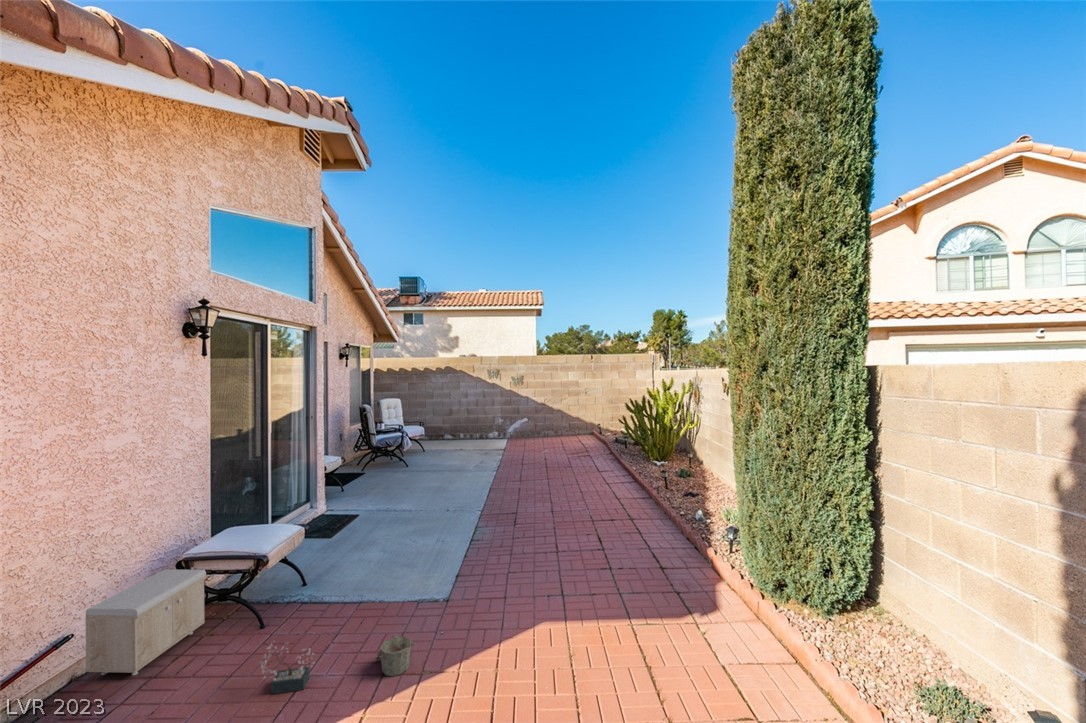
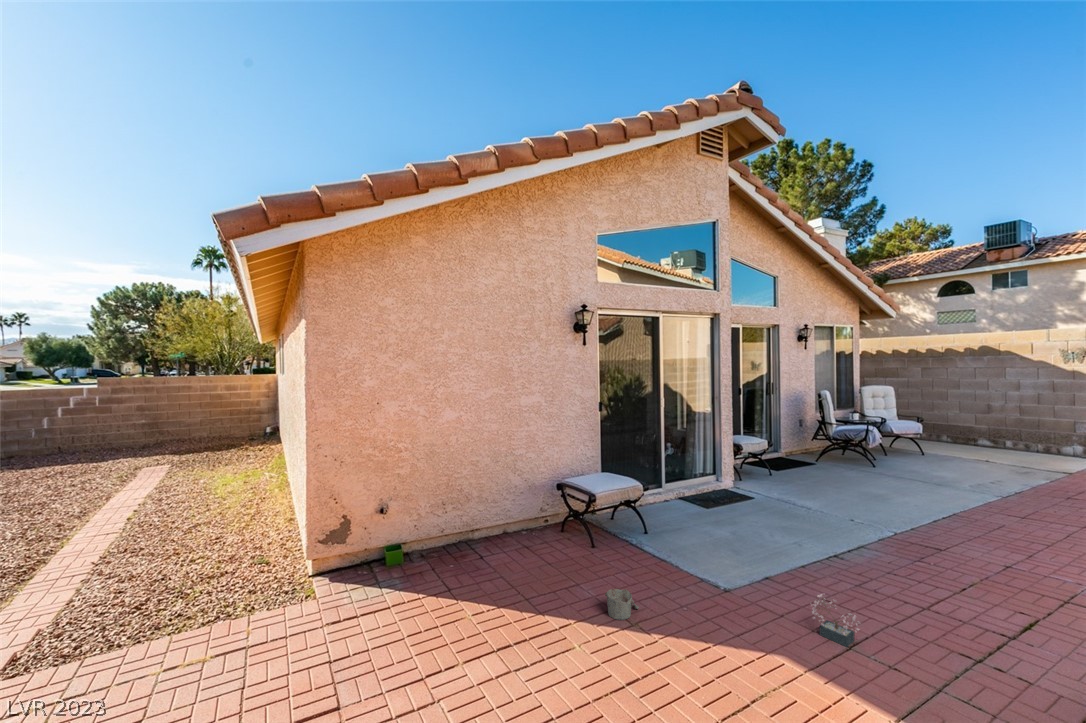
storage bench: present [86,569,206,675] -> none [513,485,573,538]
decorative plant: present [261,641,315,694] -> present [812,594,859,647]

